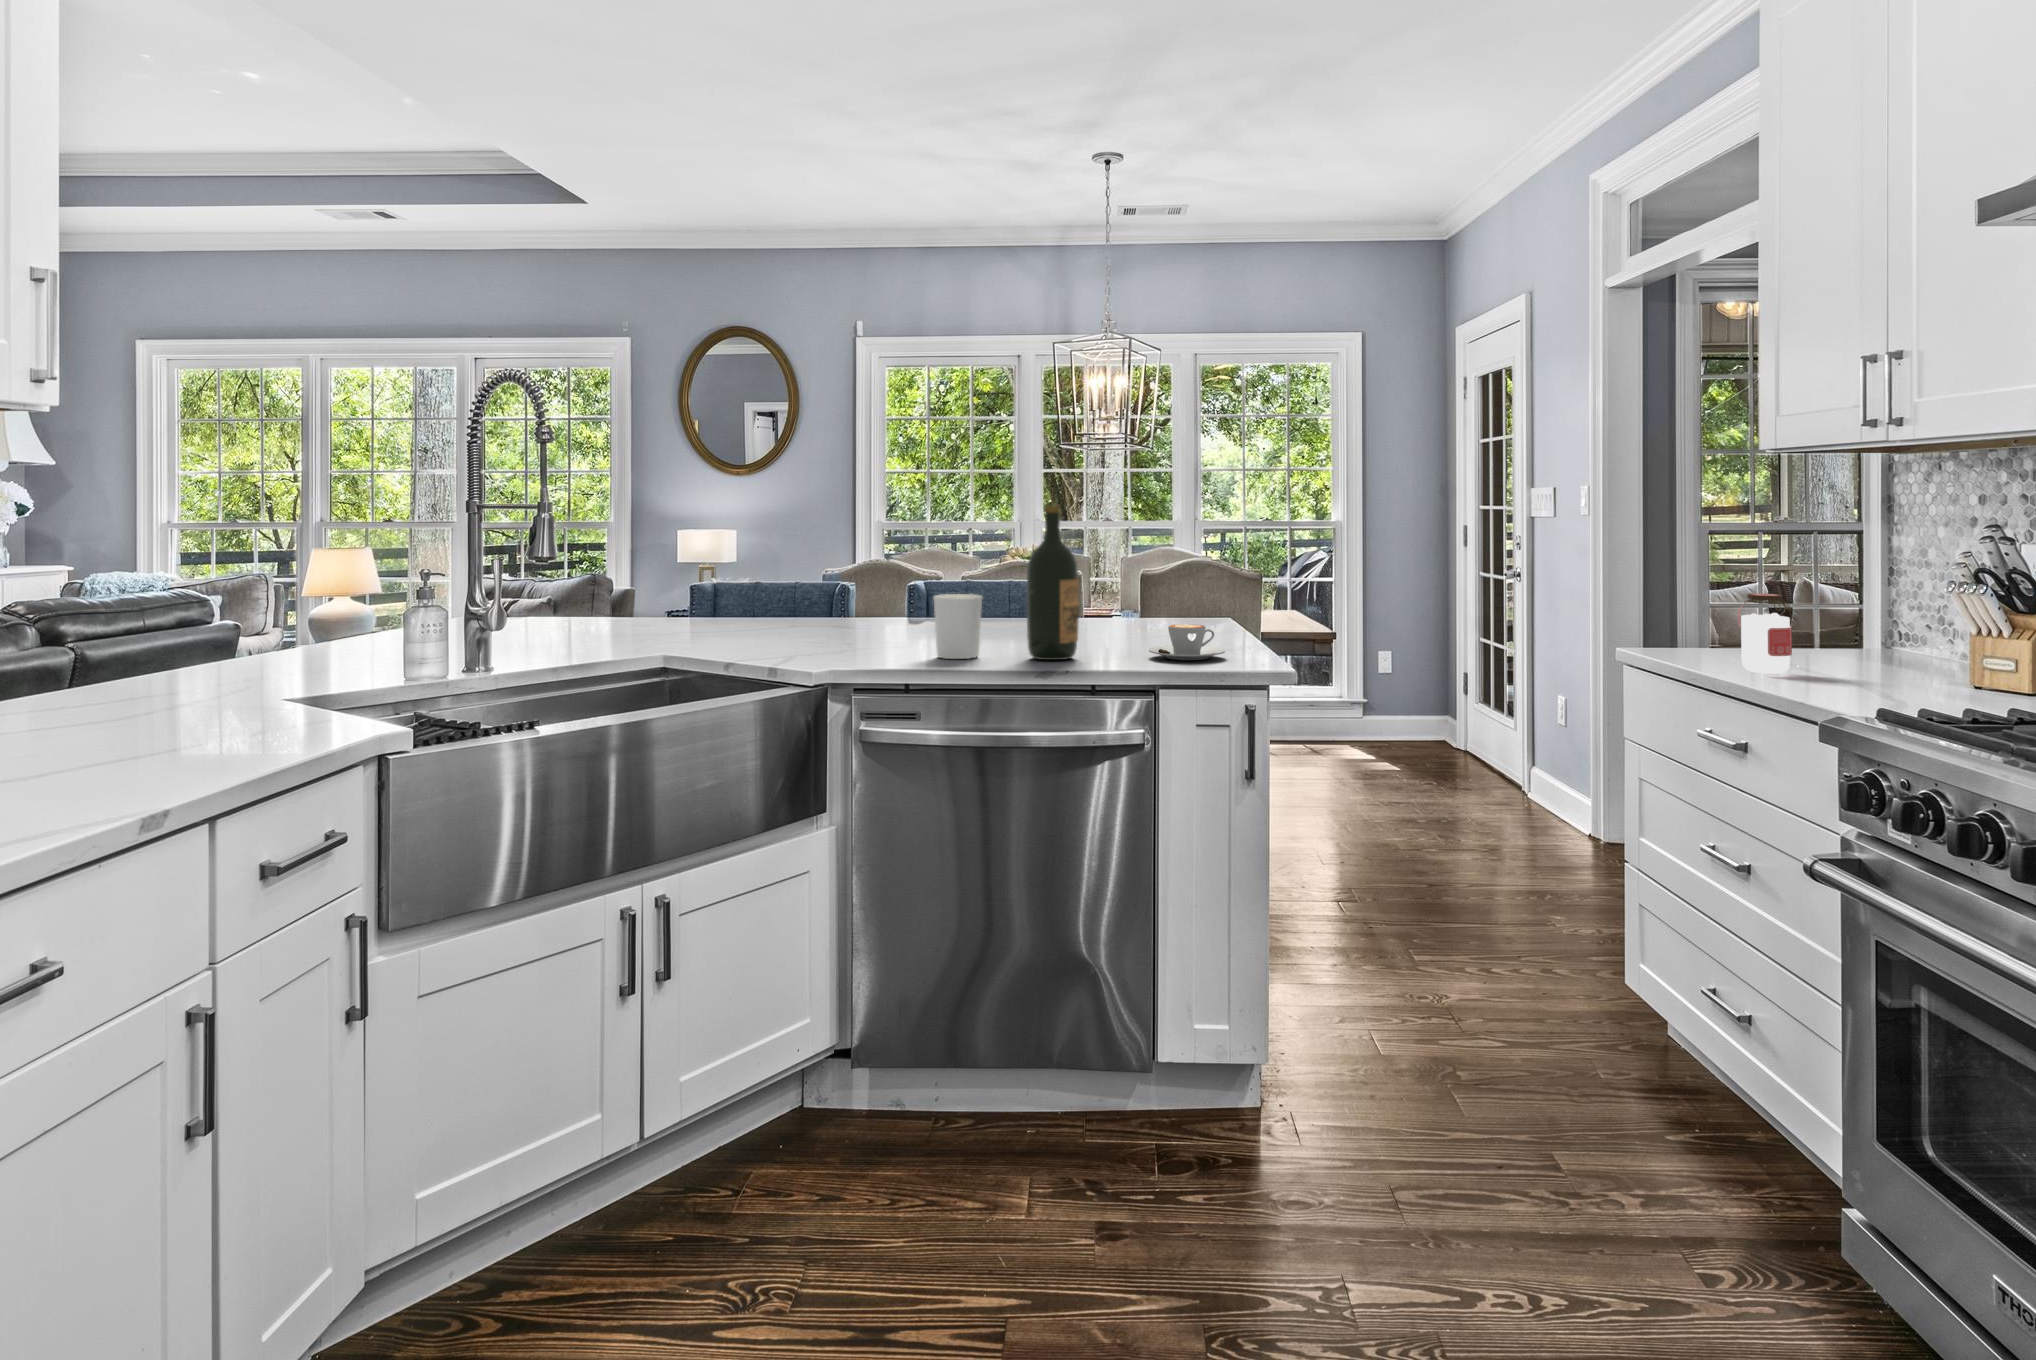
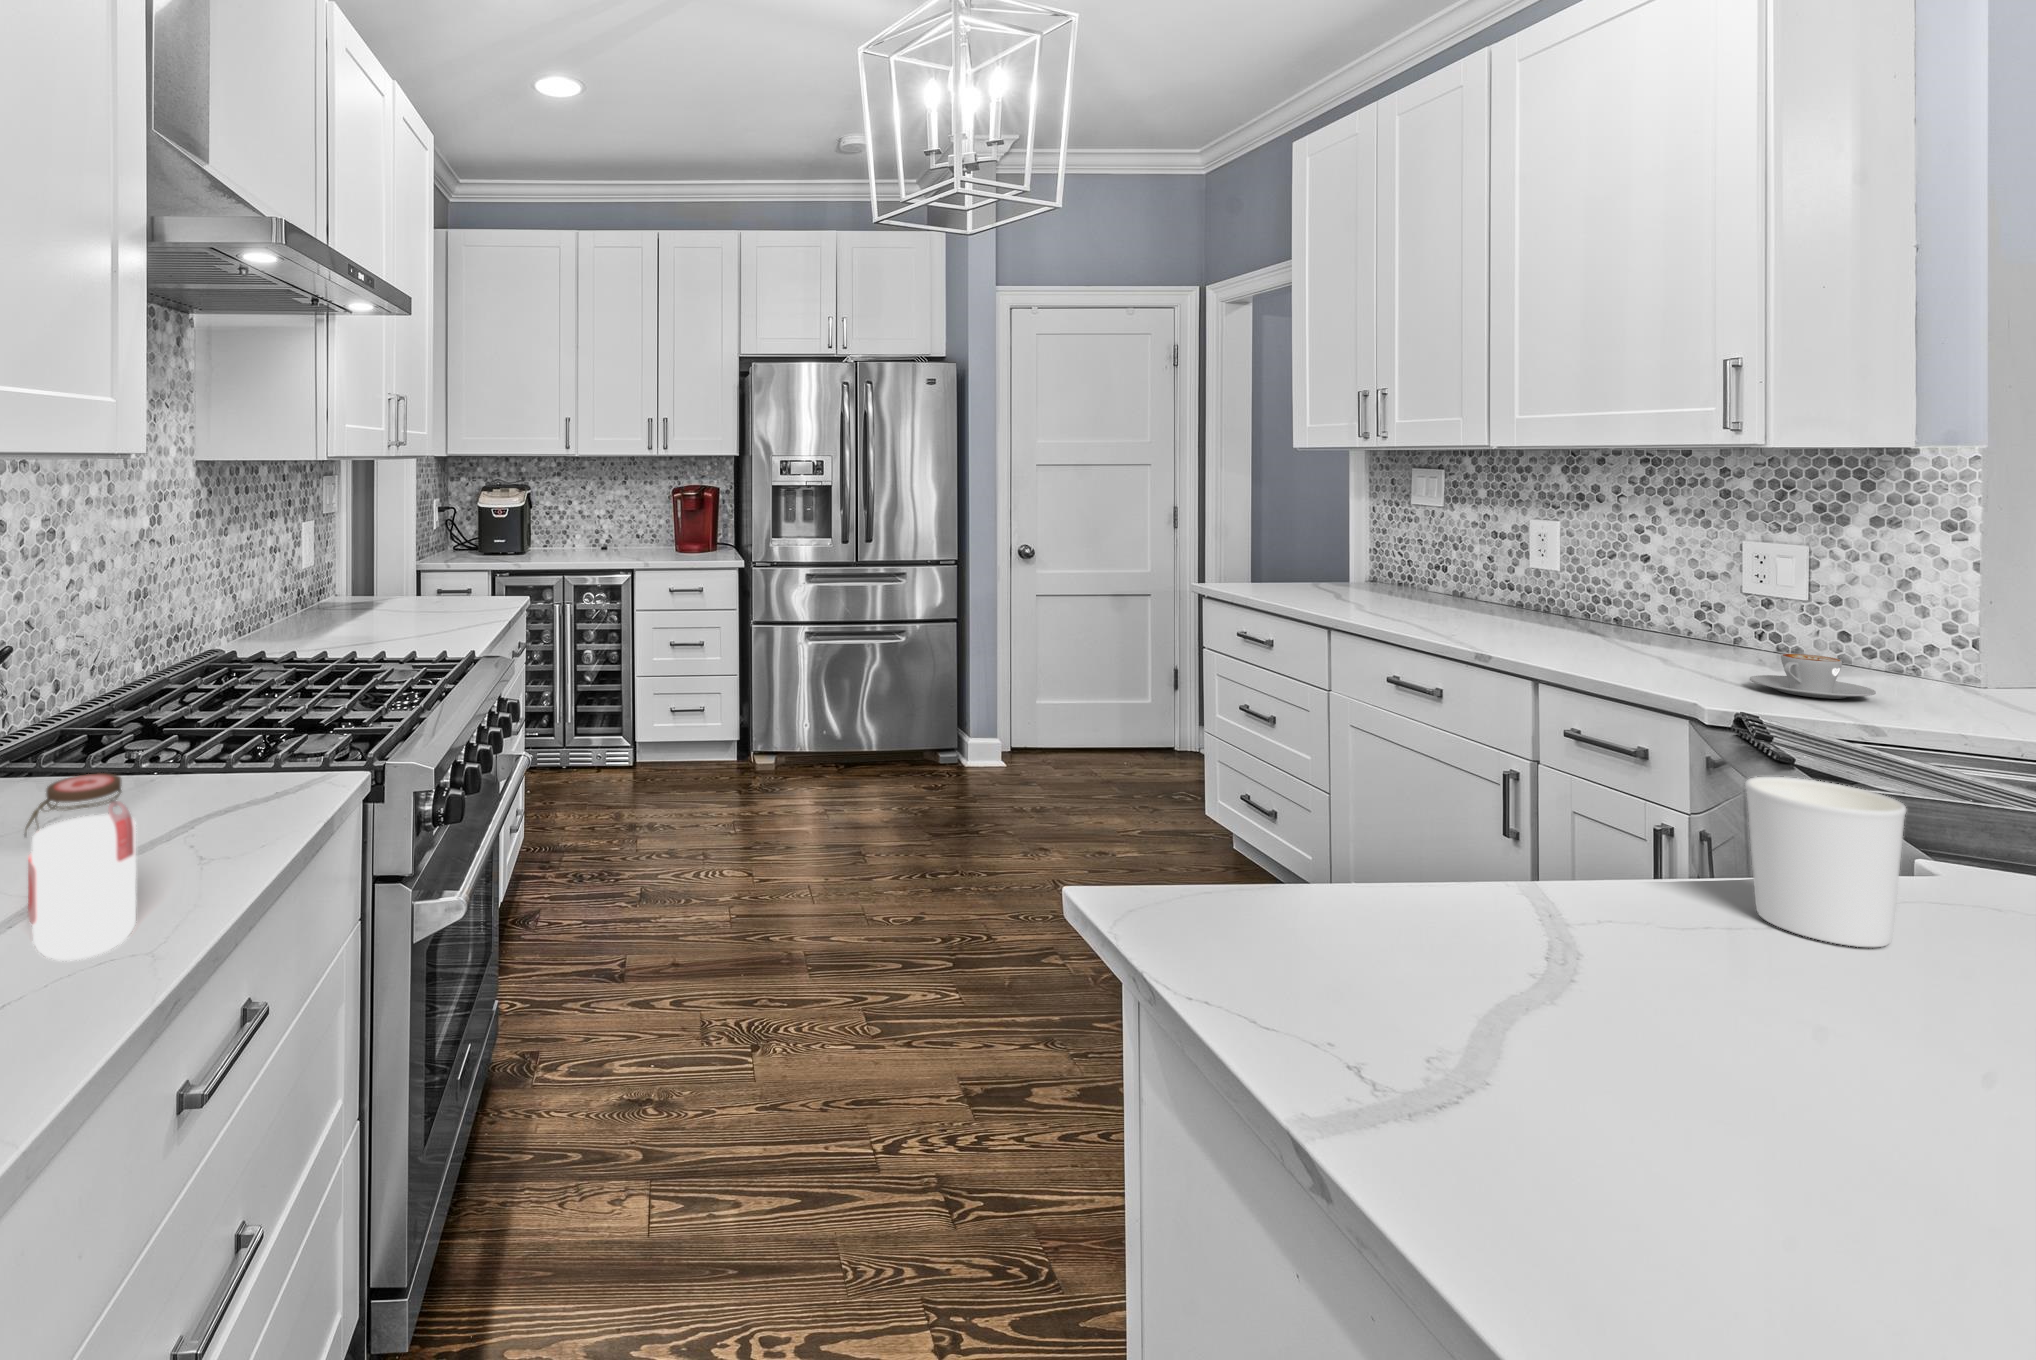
wine bottle: present [1027,506,1079,660] -> none [1522,588,1669,936]
coffee cup: present [1149,624,1225,660] -> present [1750,654,1876,699]

